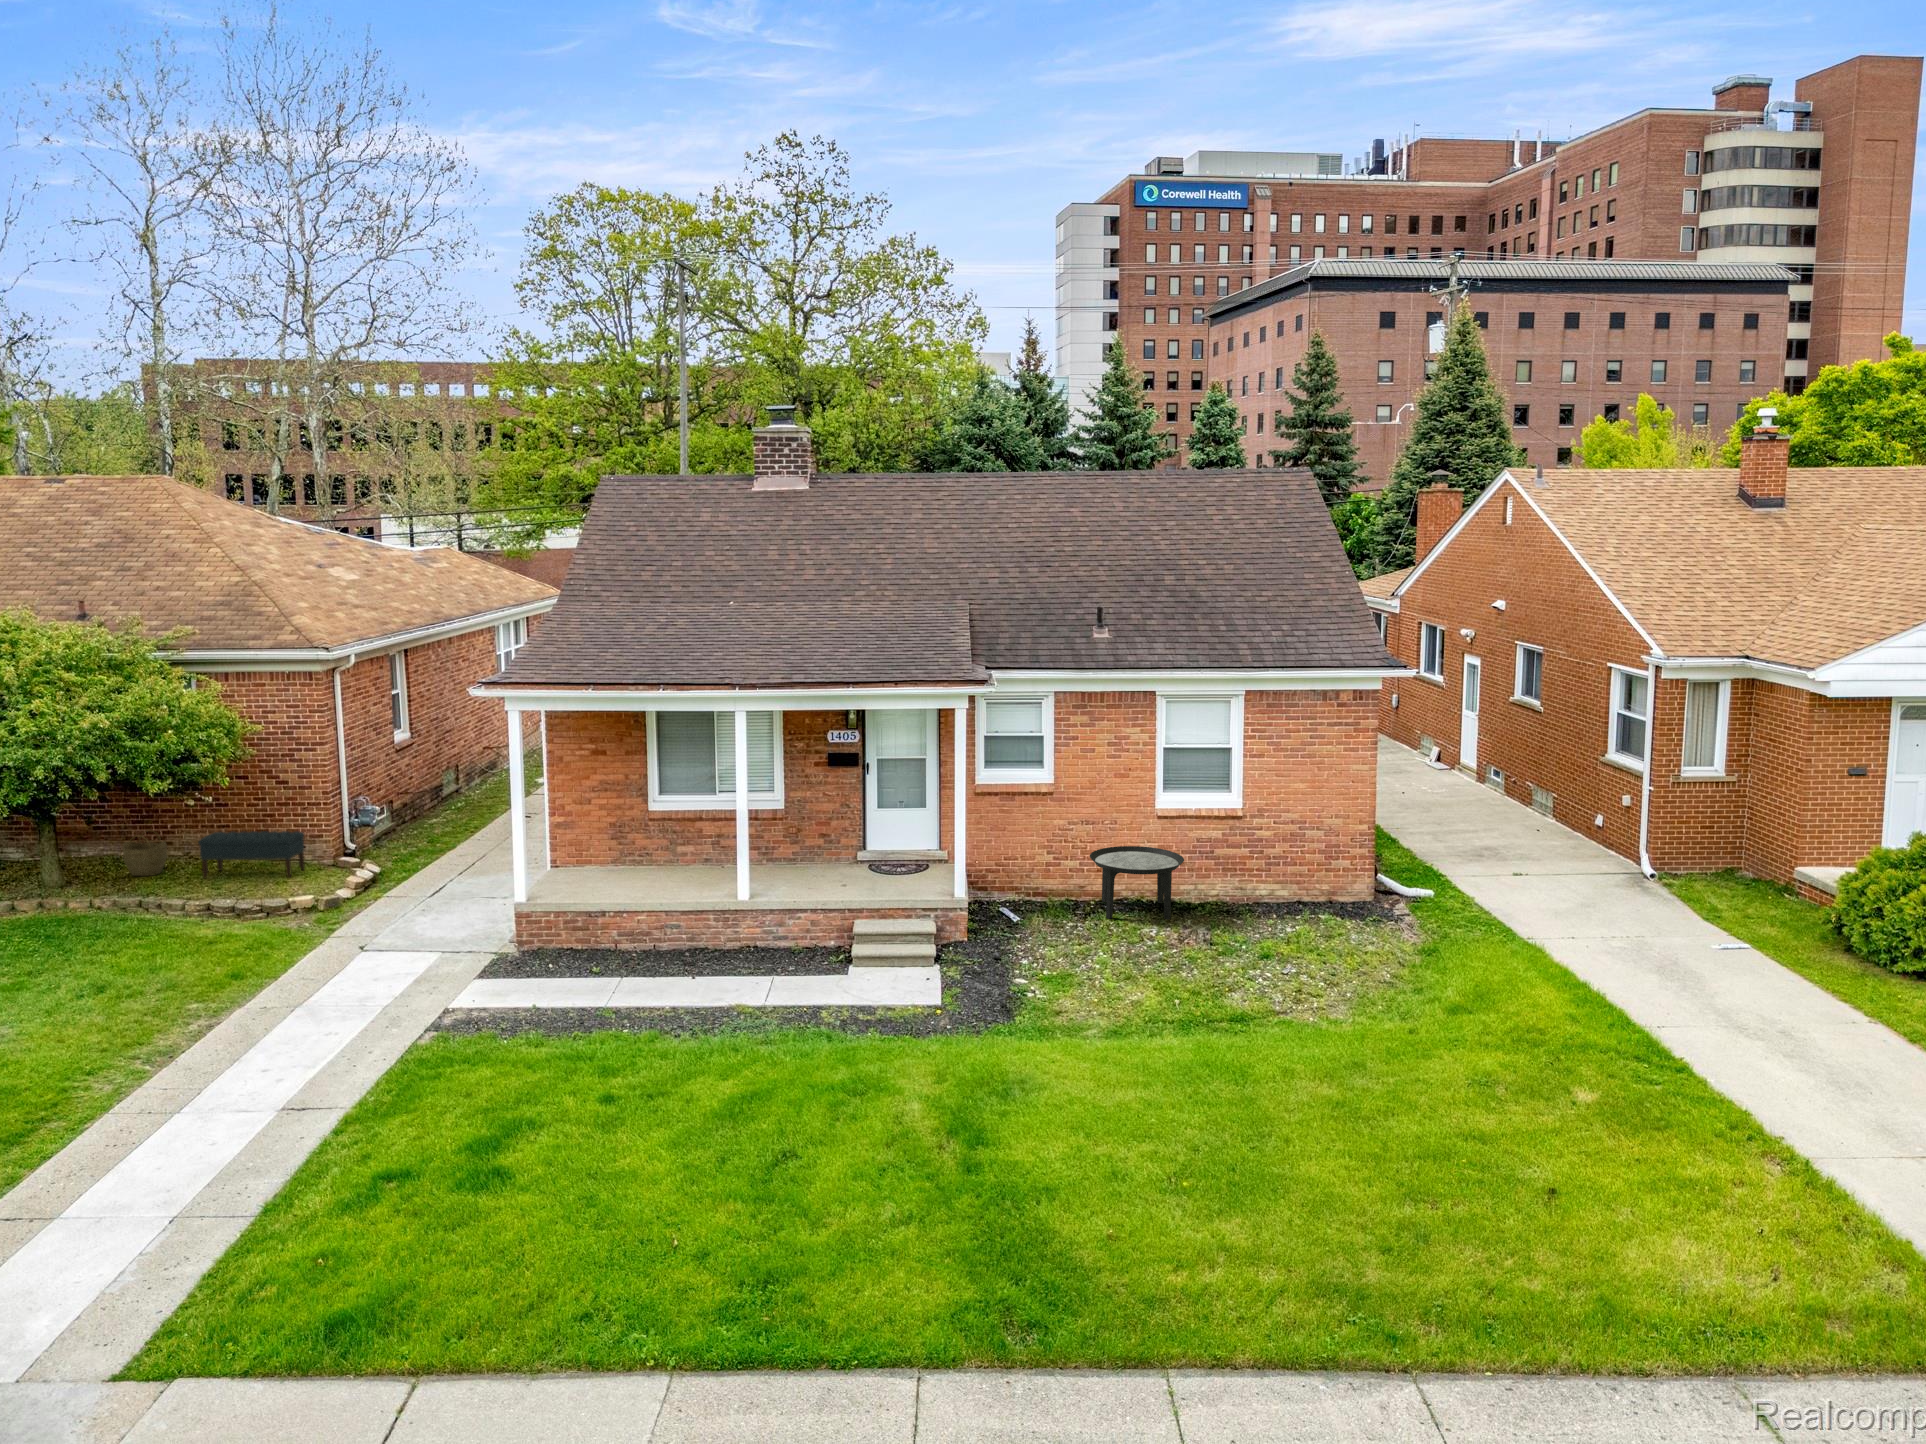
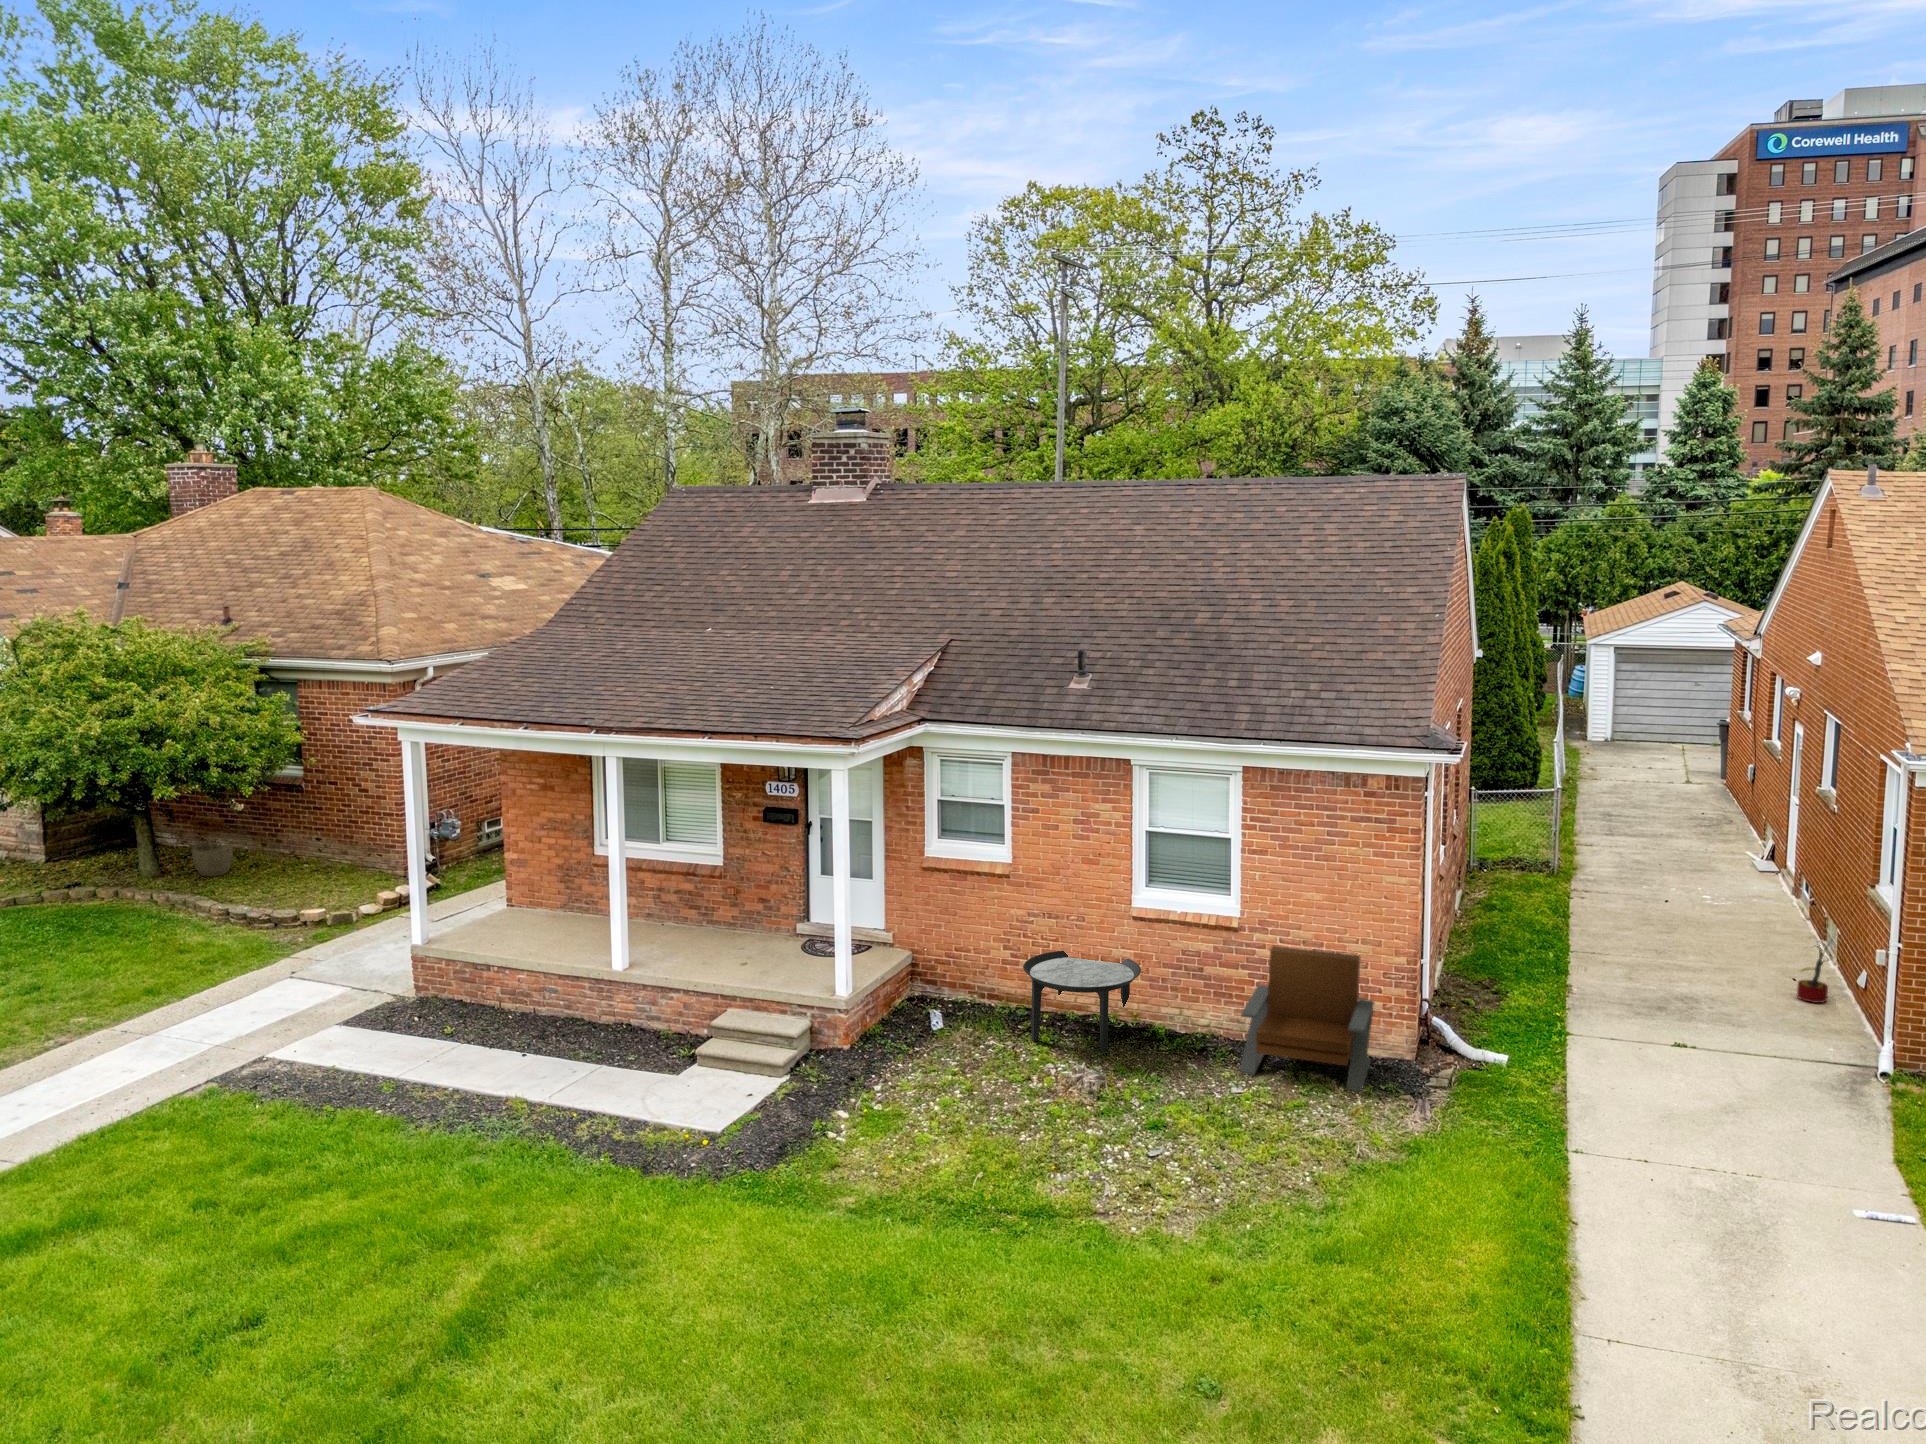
decorative plant: none [1552,792,1575,841] -> present [1797,945,1828,1003]
lounge chair: none [1262,826,1371,922] -> present [1239,946,1374,1091]
bench: present [198,831,305,878] -> none [244,839,340,891]

